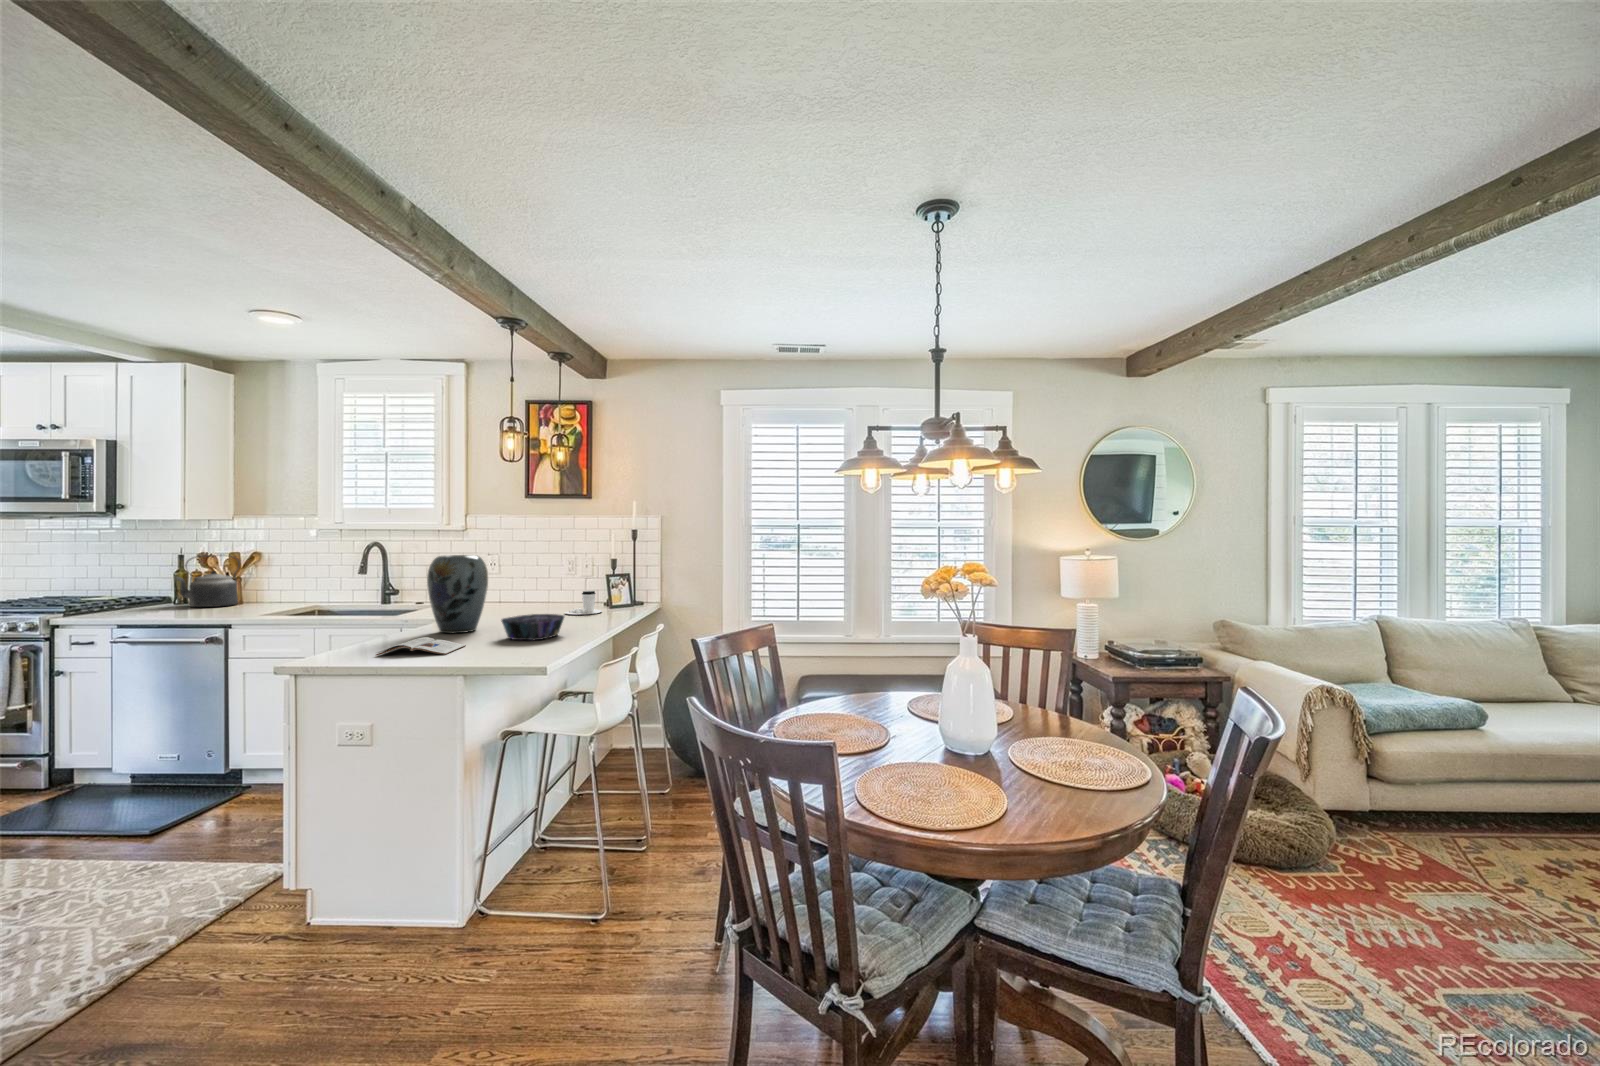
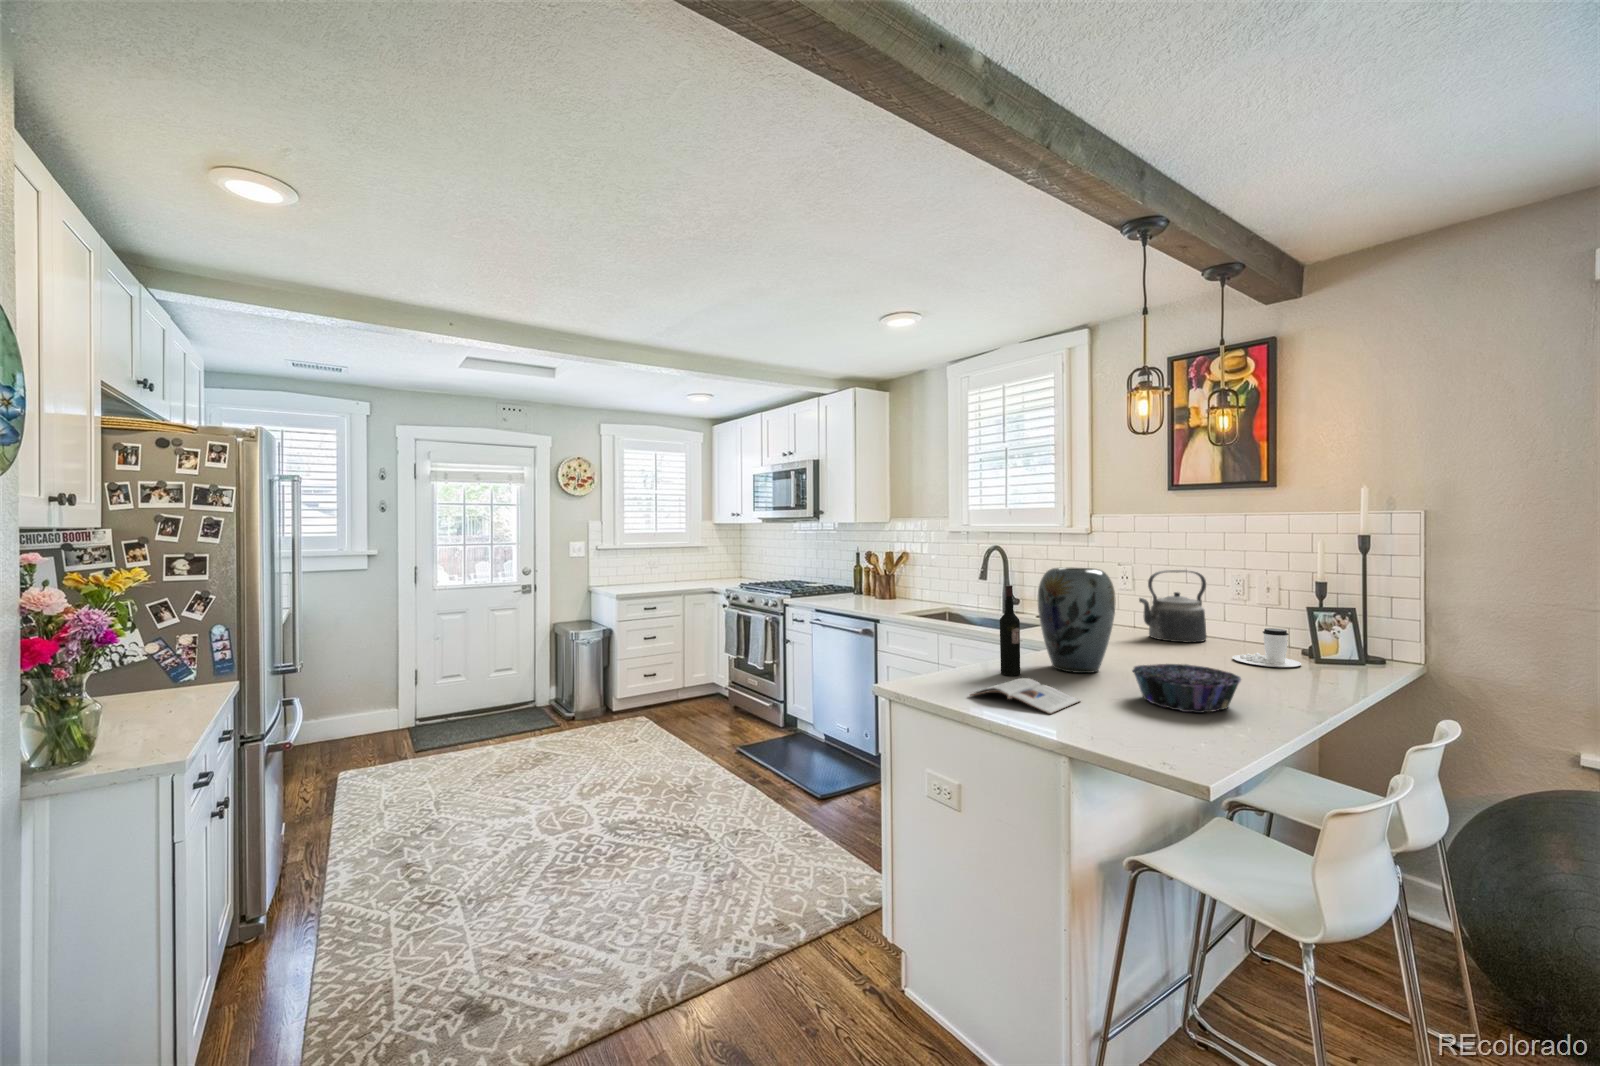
kettle: present [176,555,240,607] -> present [1139,570,1207,642]
wine bottle: none [396,570,415,641] -> present [1000,585,1020,676]

